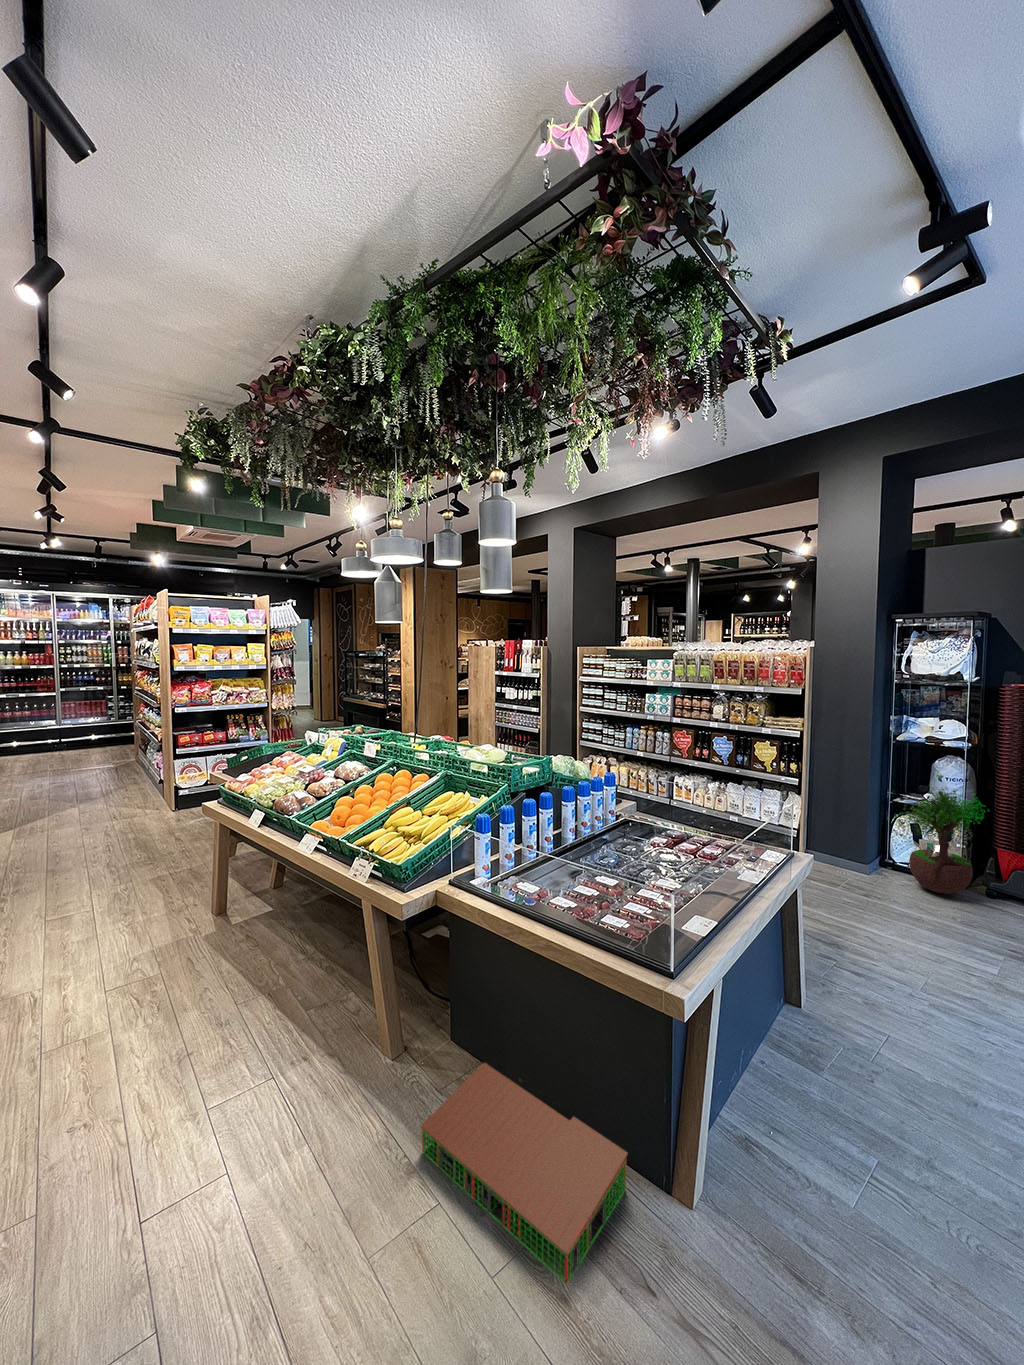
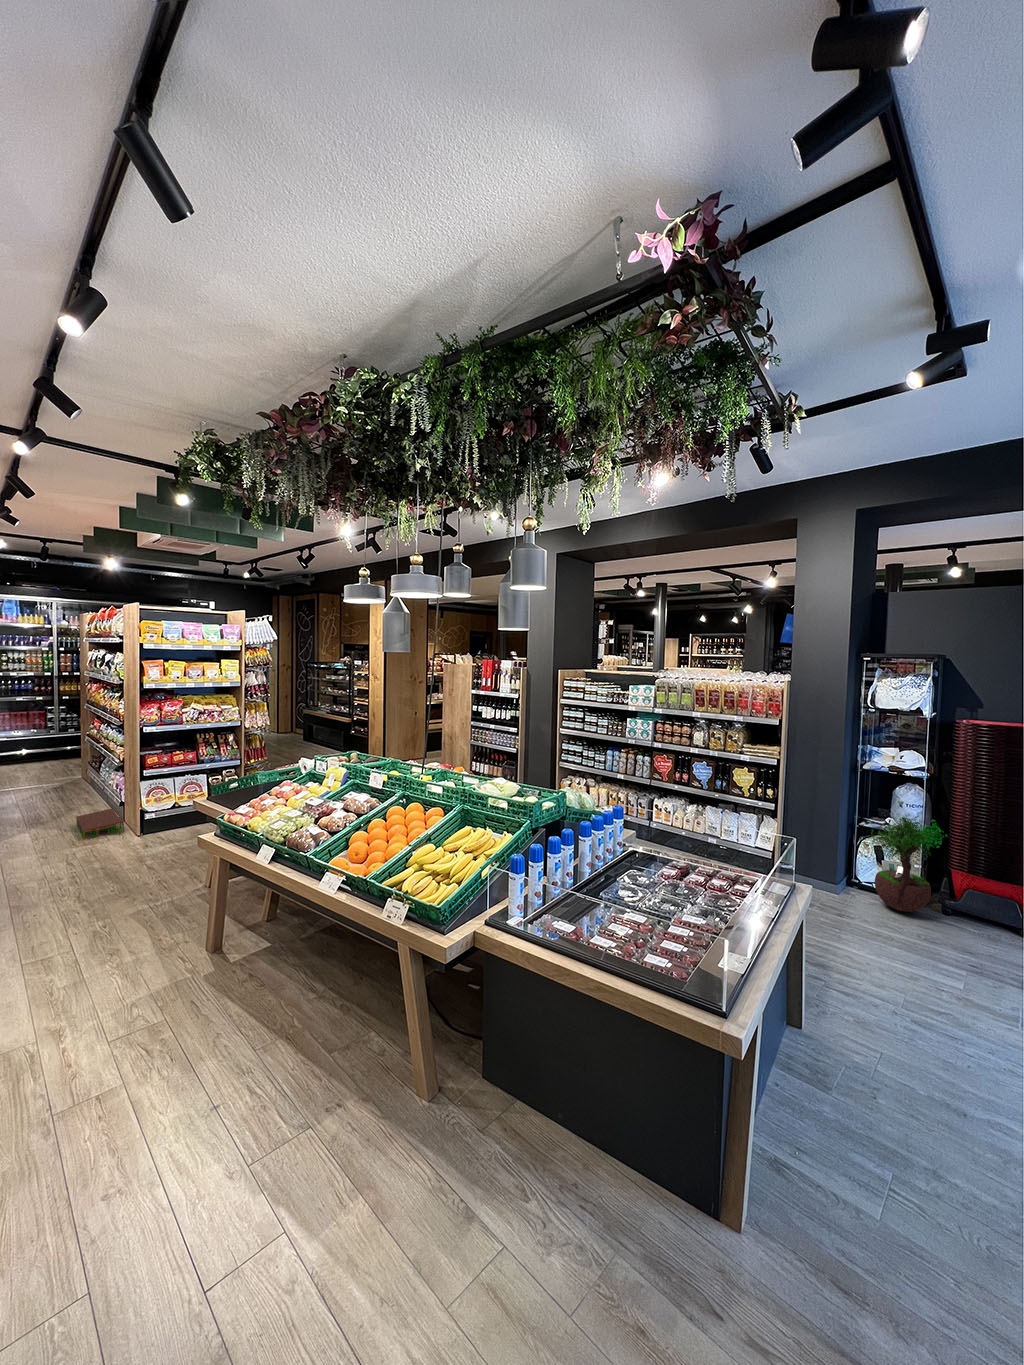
storage bin: present [421,1063,628,1284] -> present [76,809,124,839]

